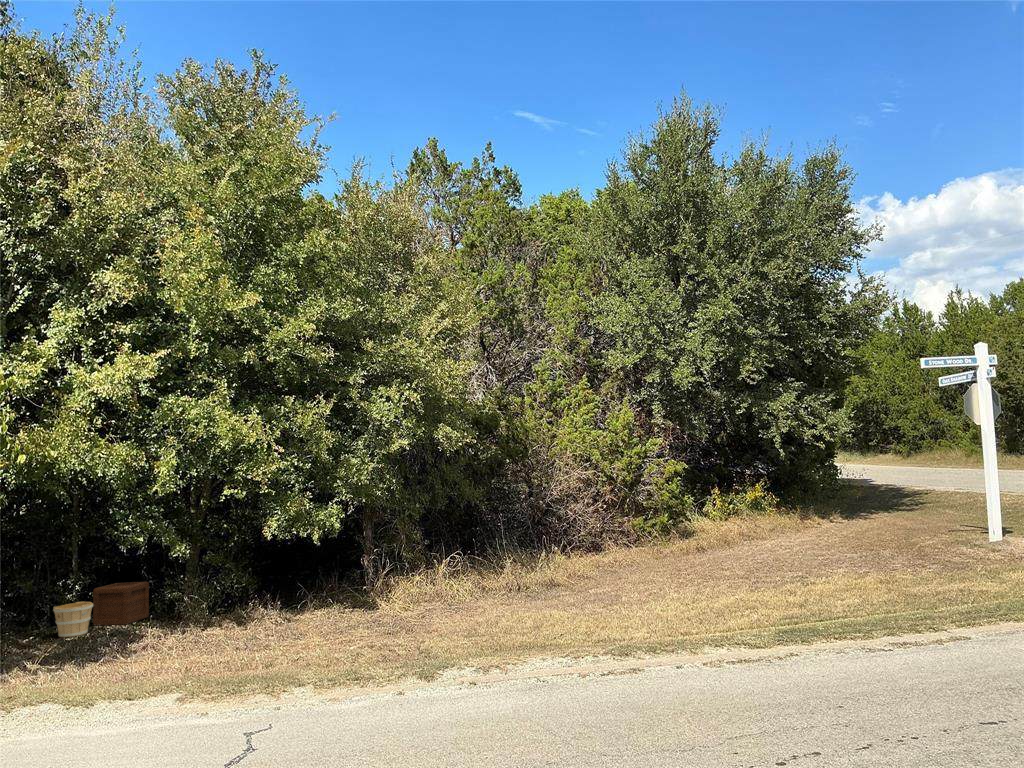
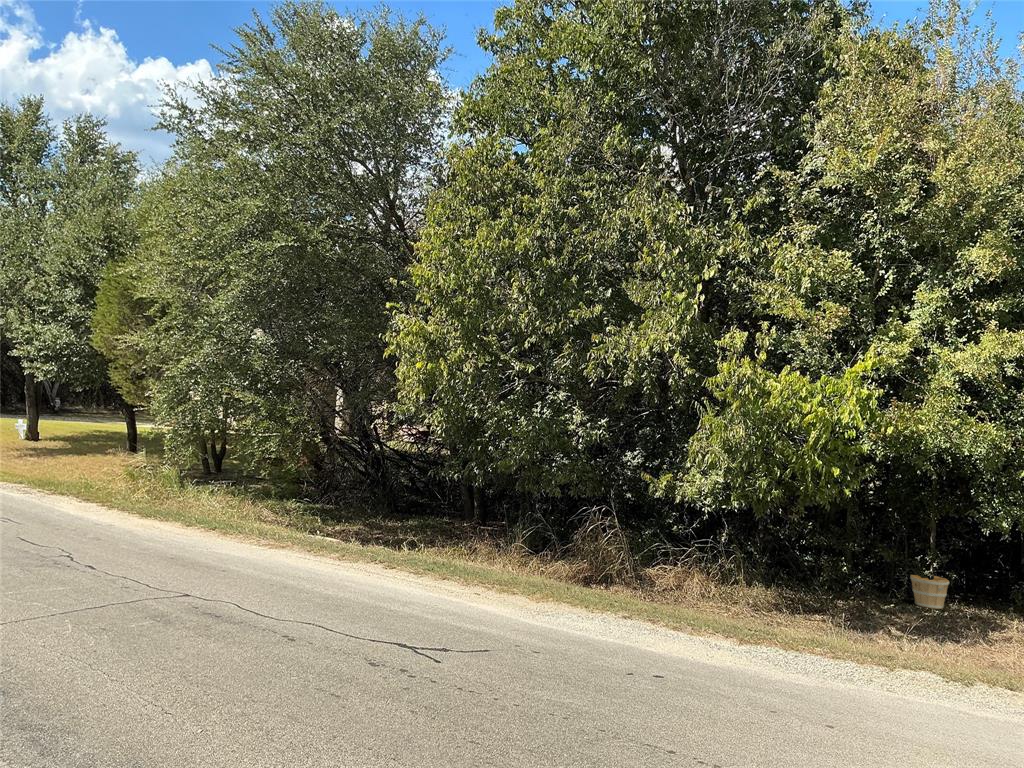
wooden crate: present [93,582,149,626] -> none [948,566,1008,611]

